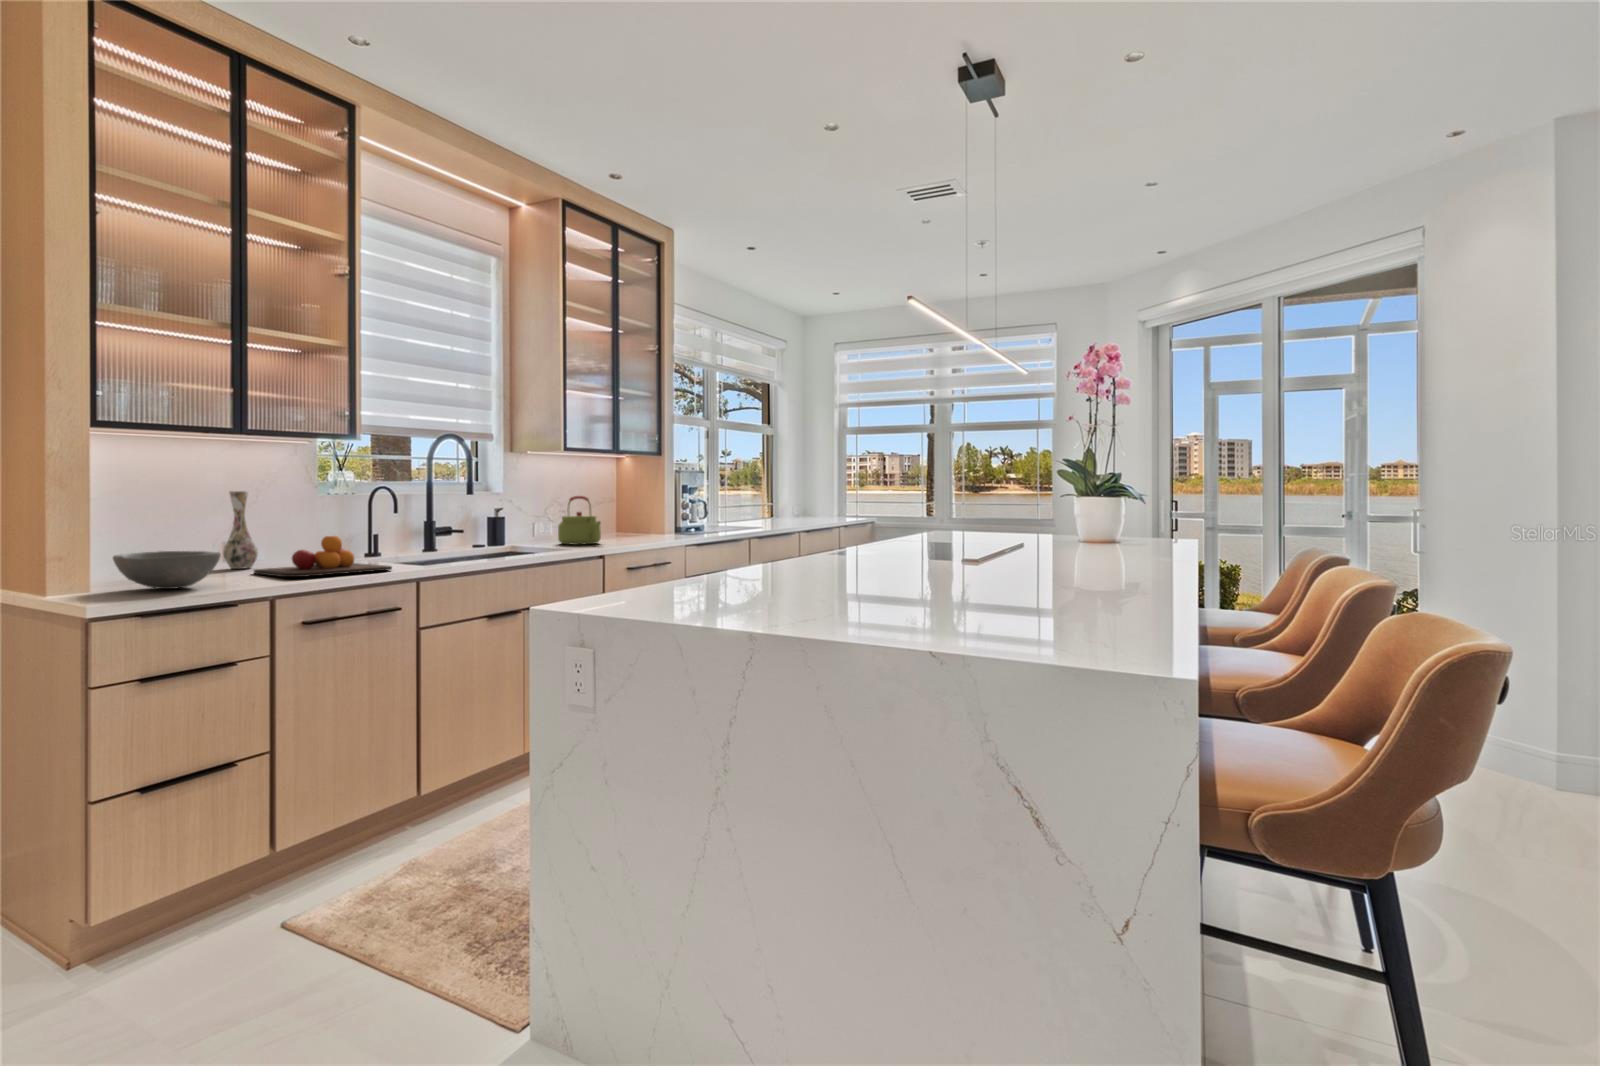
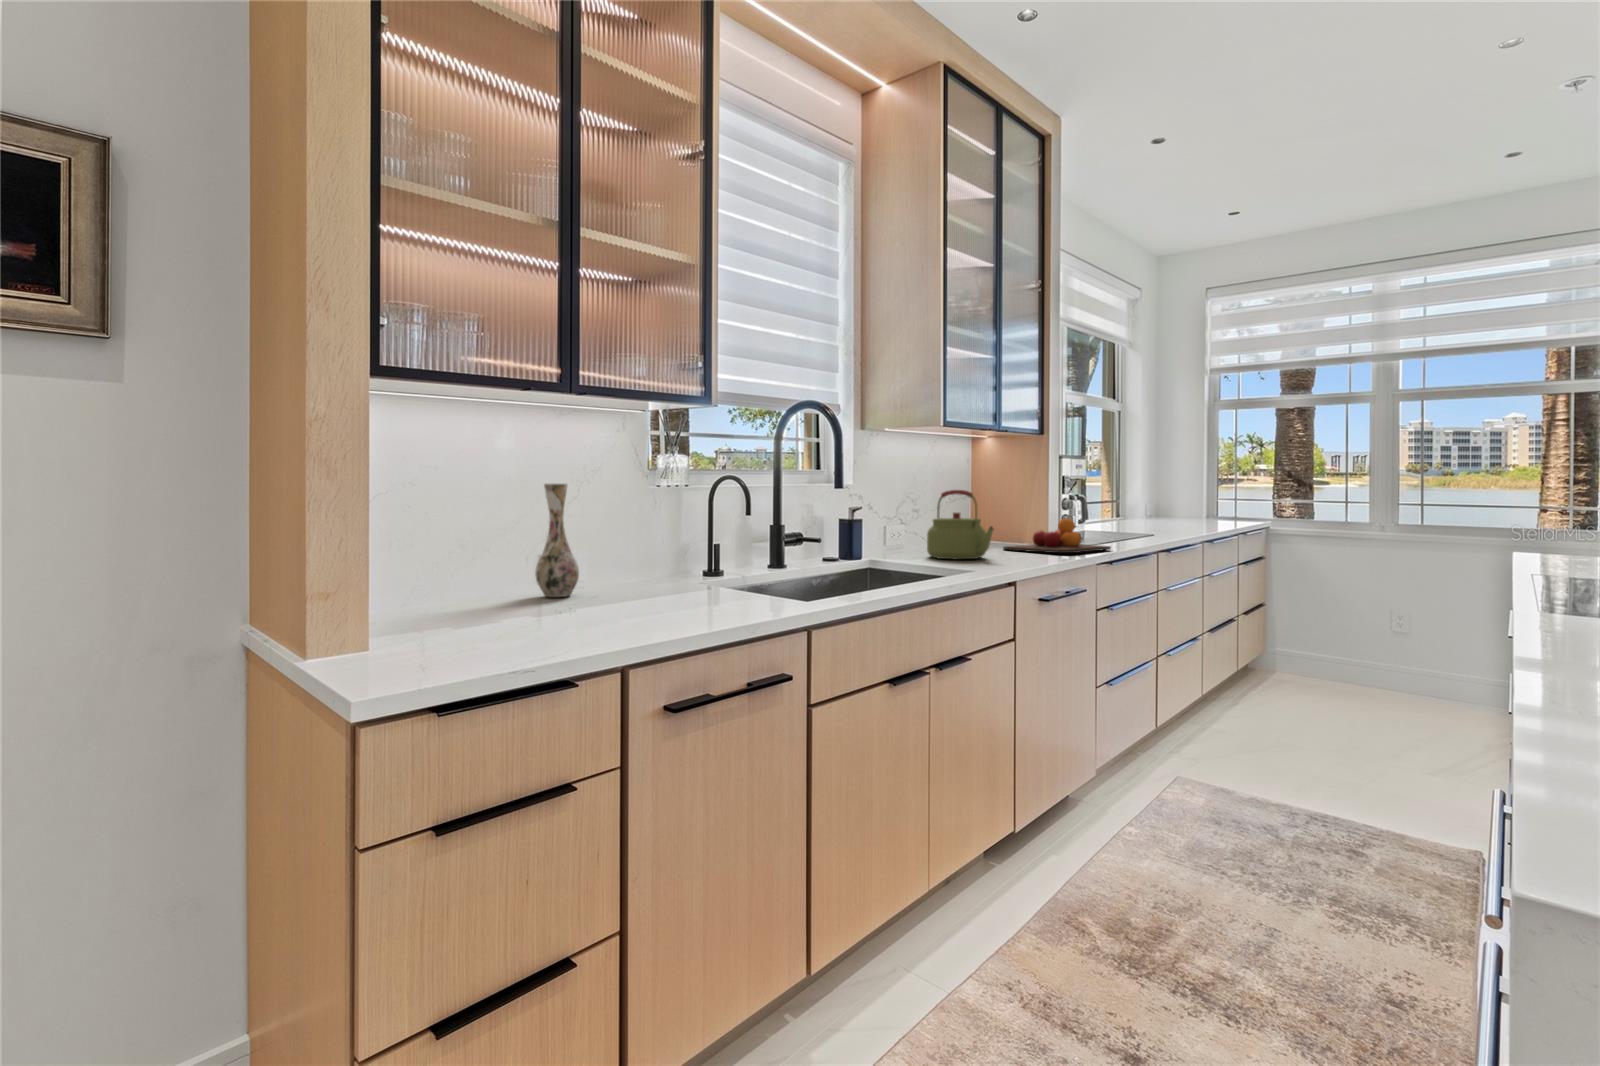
chopping board: present [254,536,392,577] -> present [1003,519,1111,553]
bowl: present [113,551,221,589] -> none [400,579,550,645]

